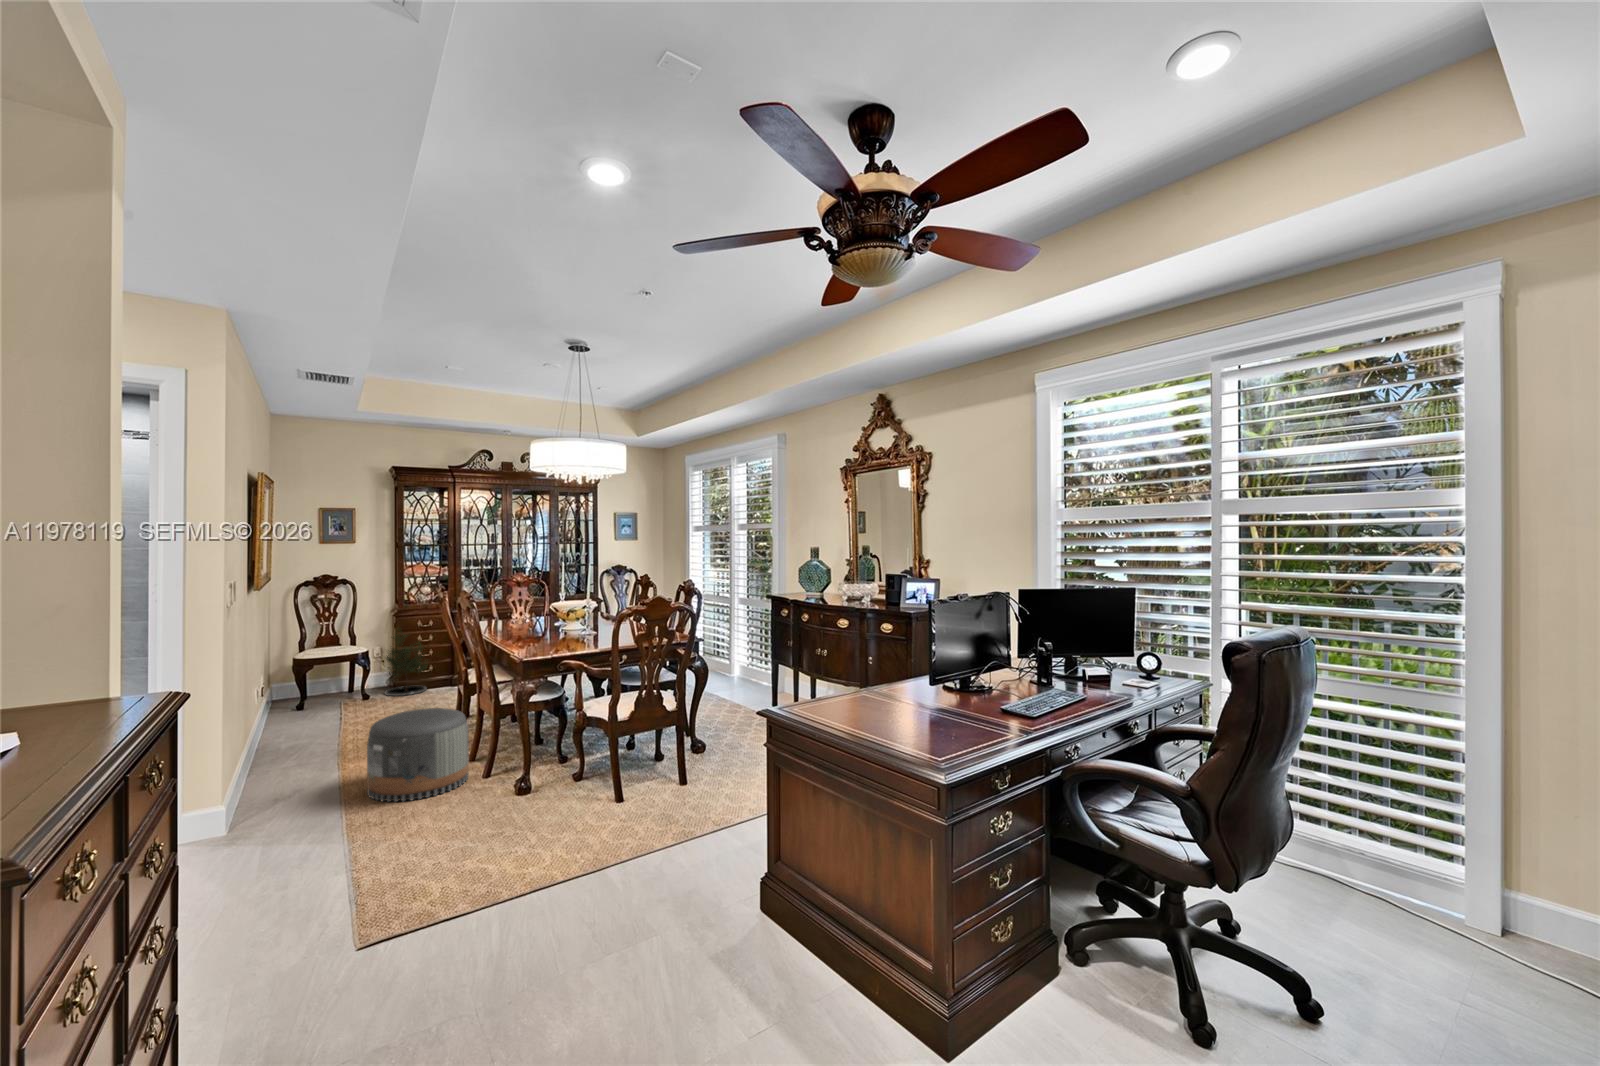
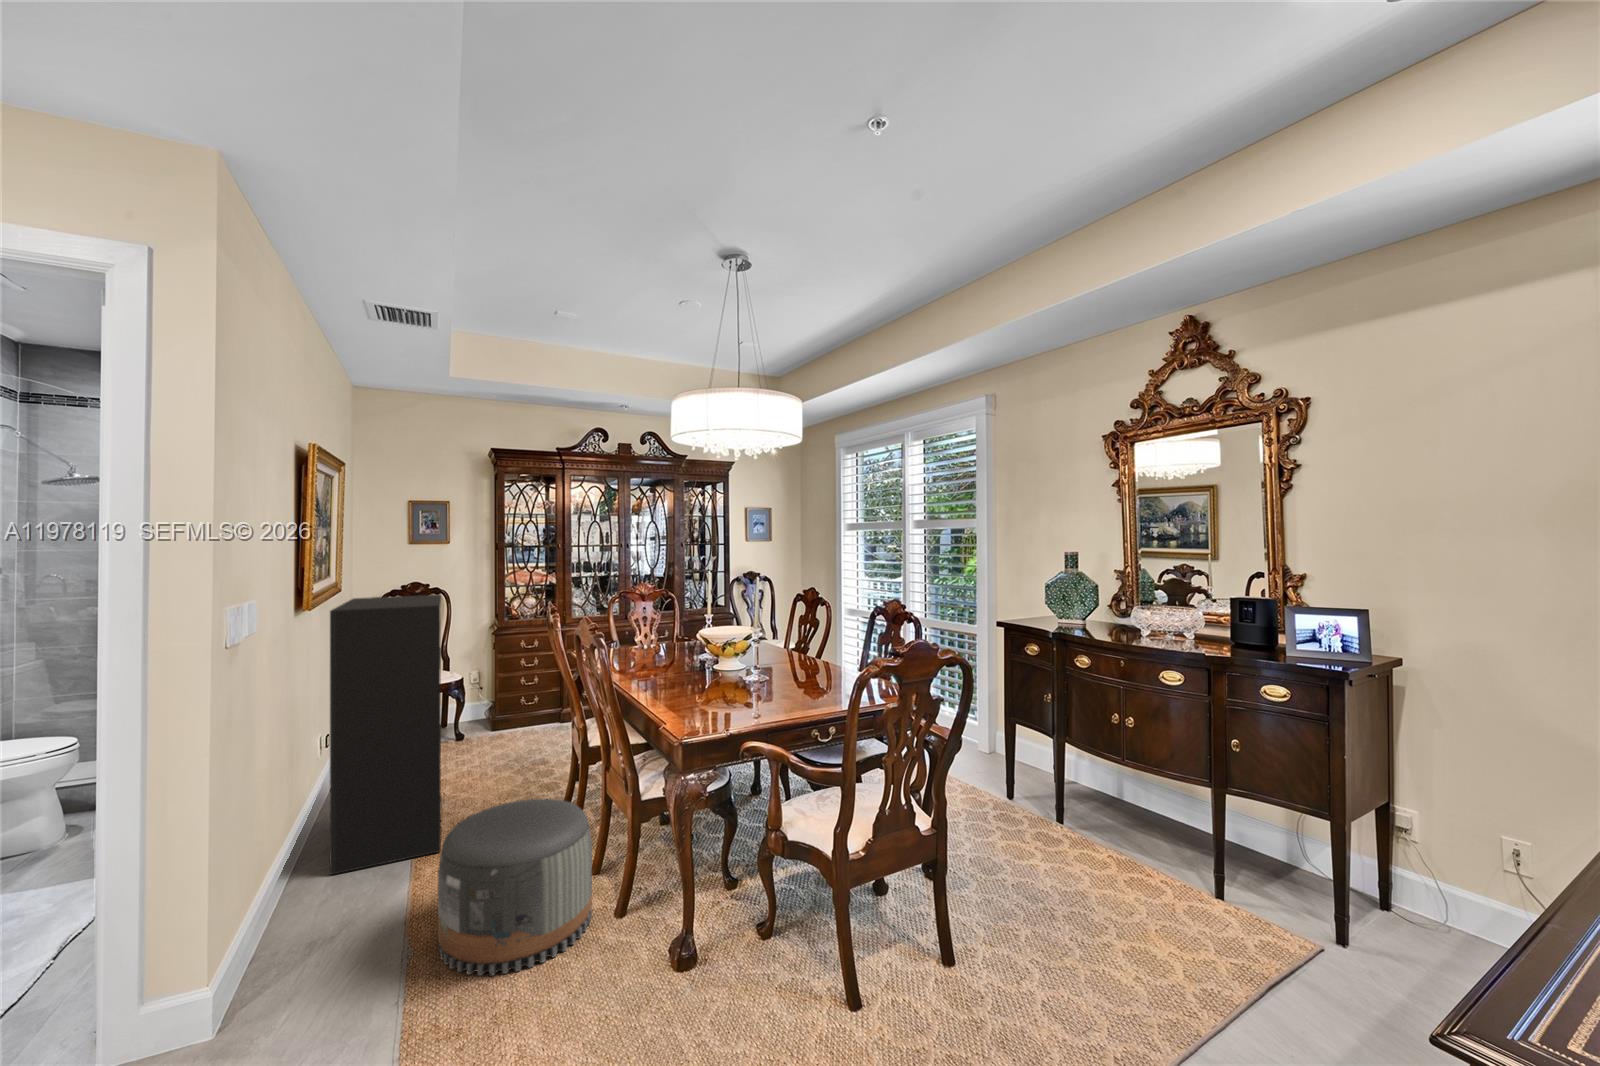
bookshelf: none [282,581,361,769] -> present [330,595,442,875]
potted tree: present [385,631,428,696] -> none [479,648,535,735]

